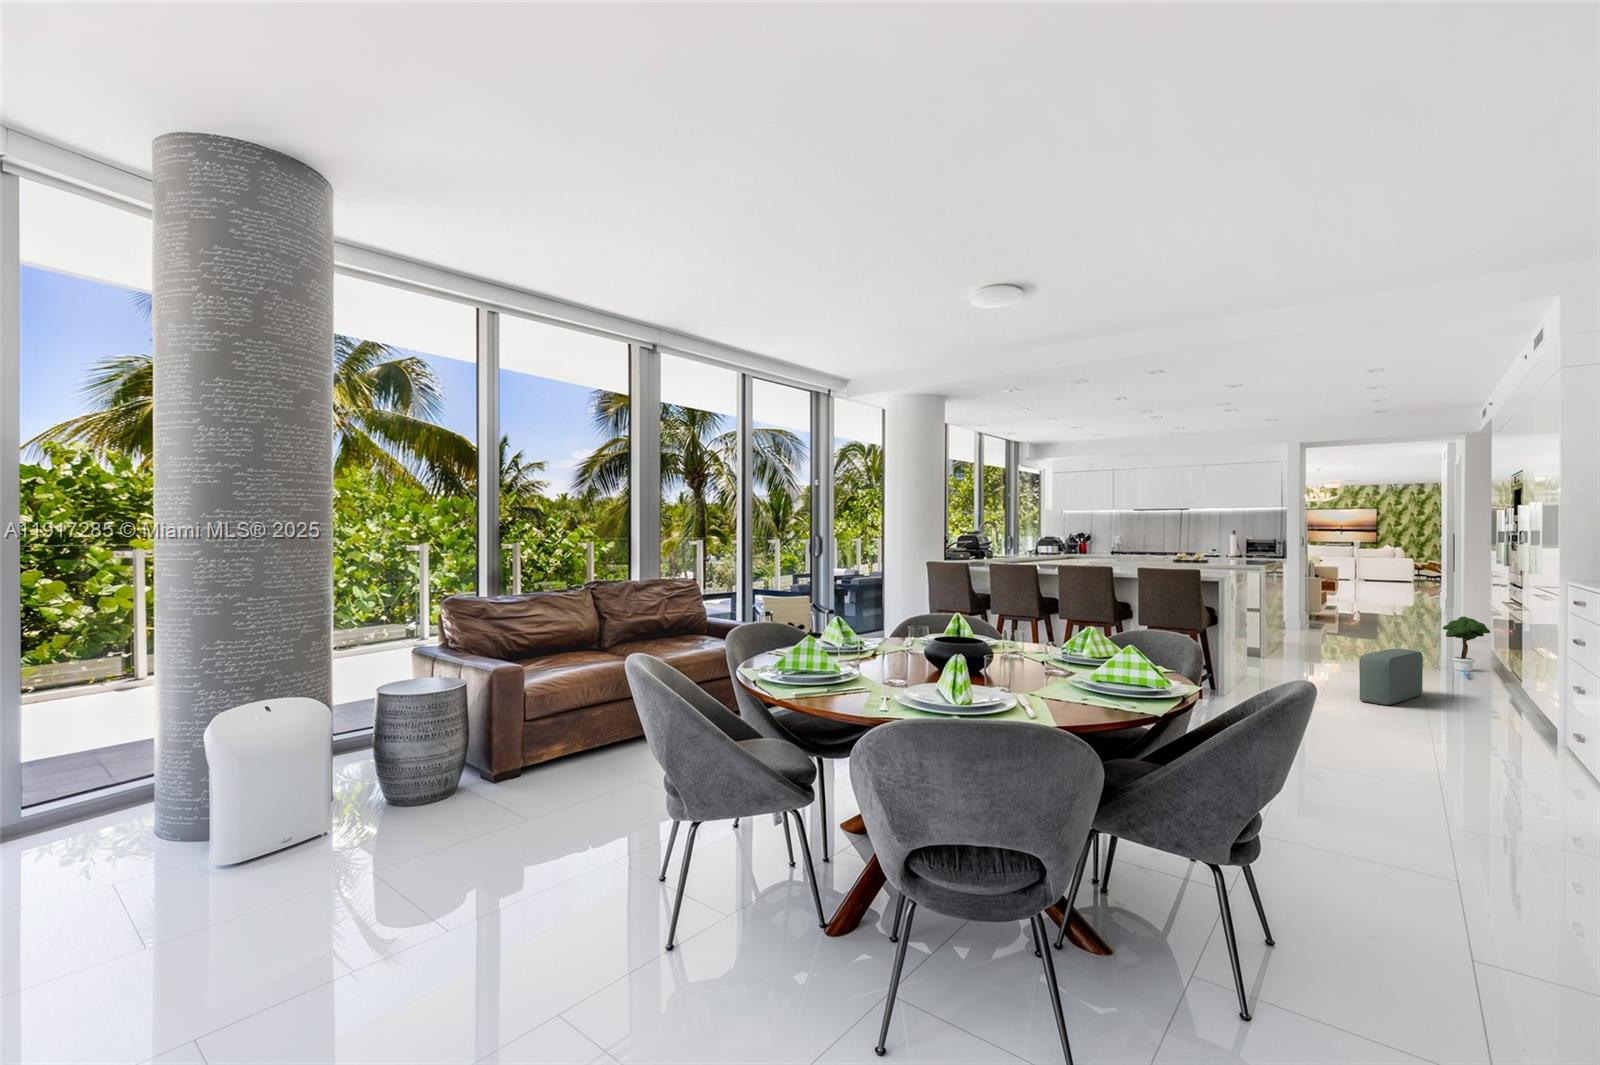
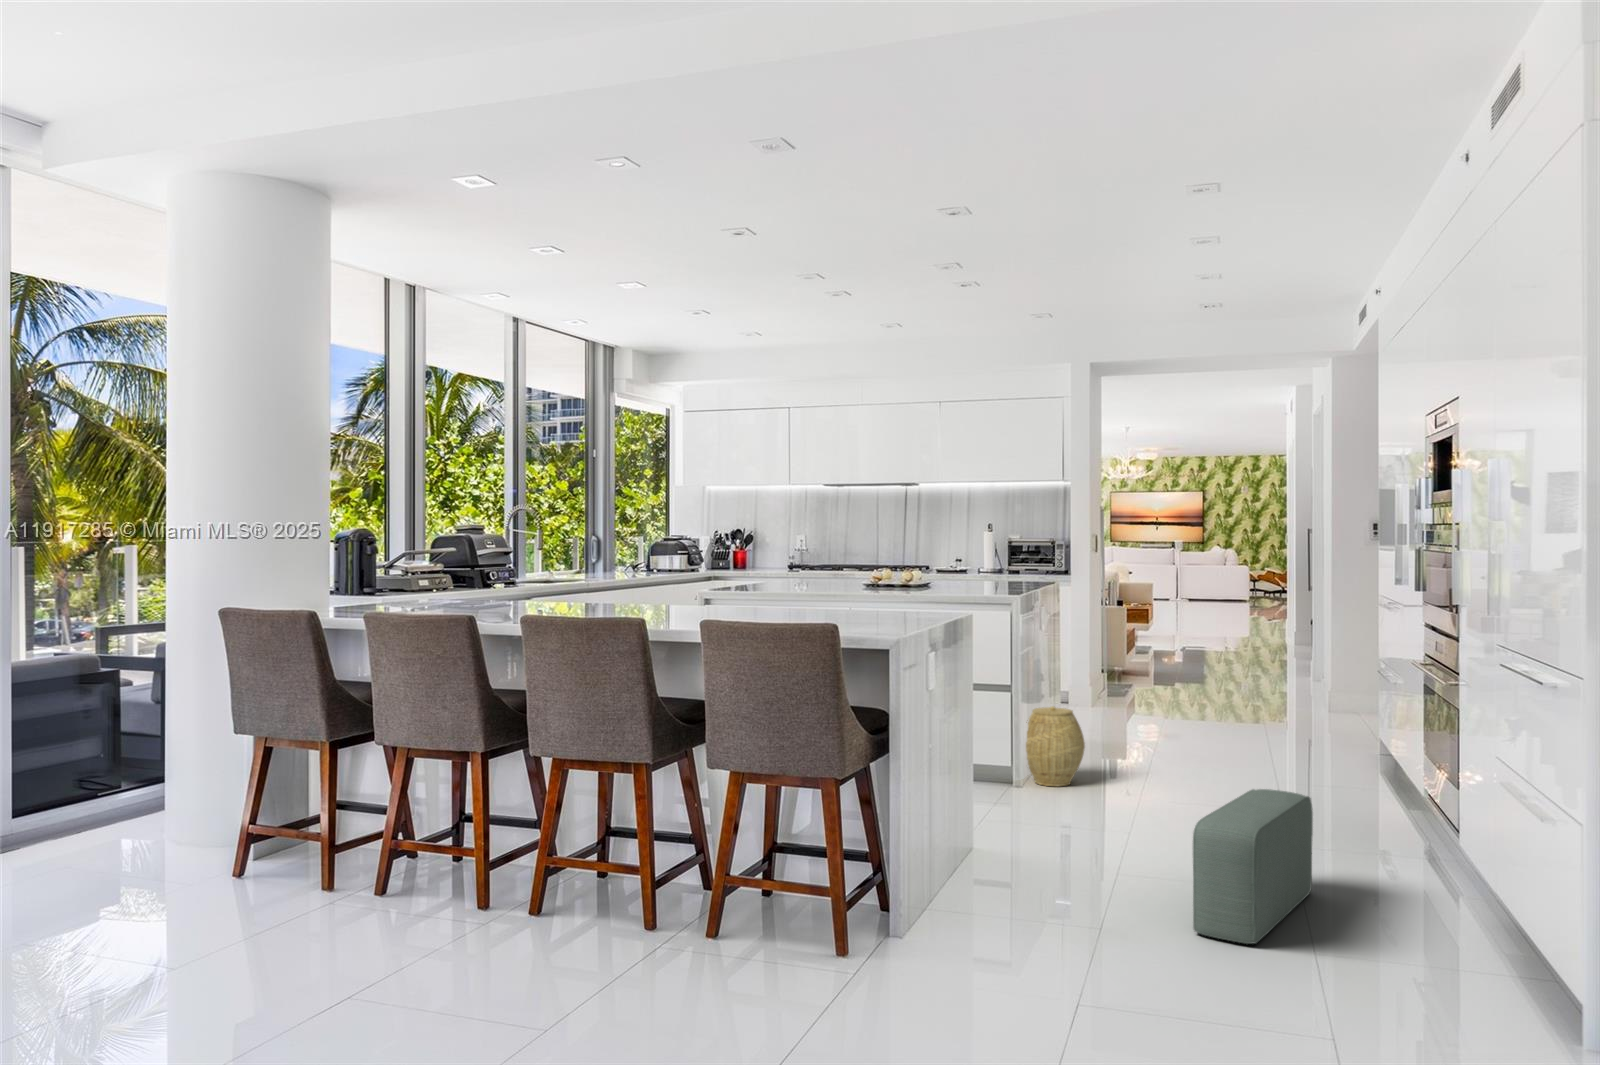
potted tree: present [1443,617,1490,678] -> none [1327,692,1407,826]
woven basket: none [1266,619,1301,658] -> present [1026,706,1085,786]

